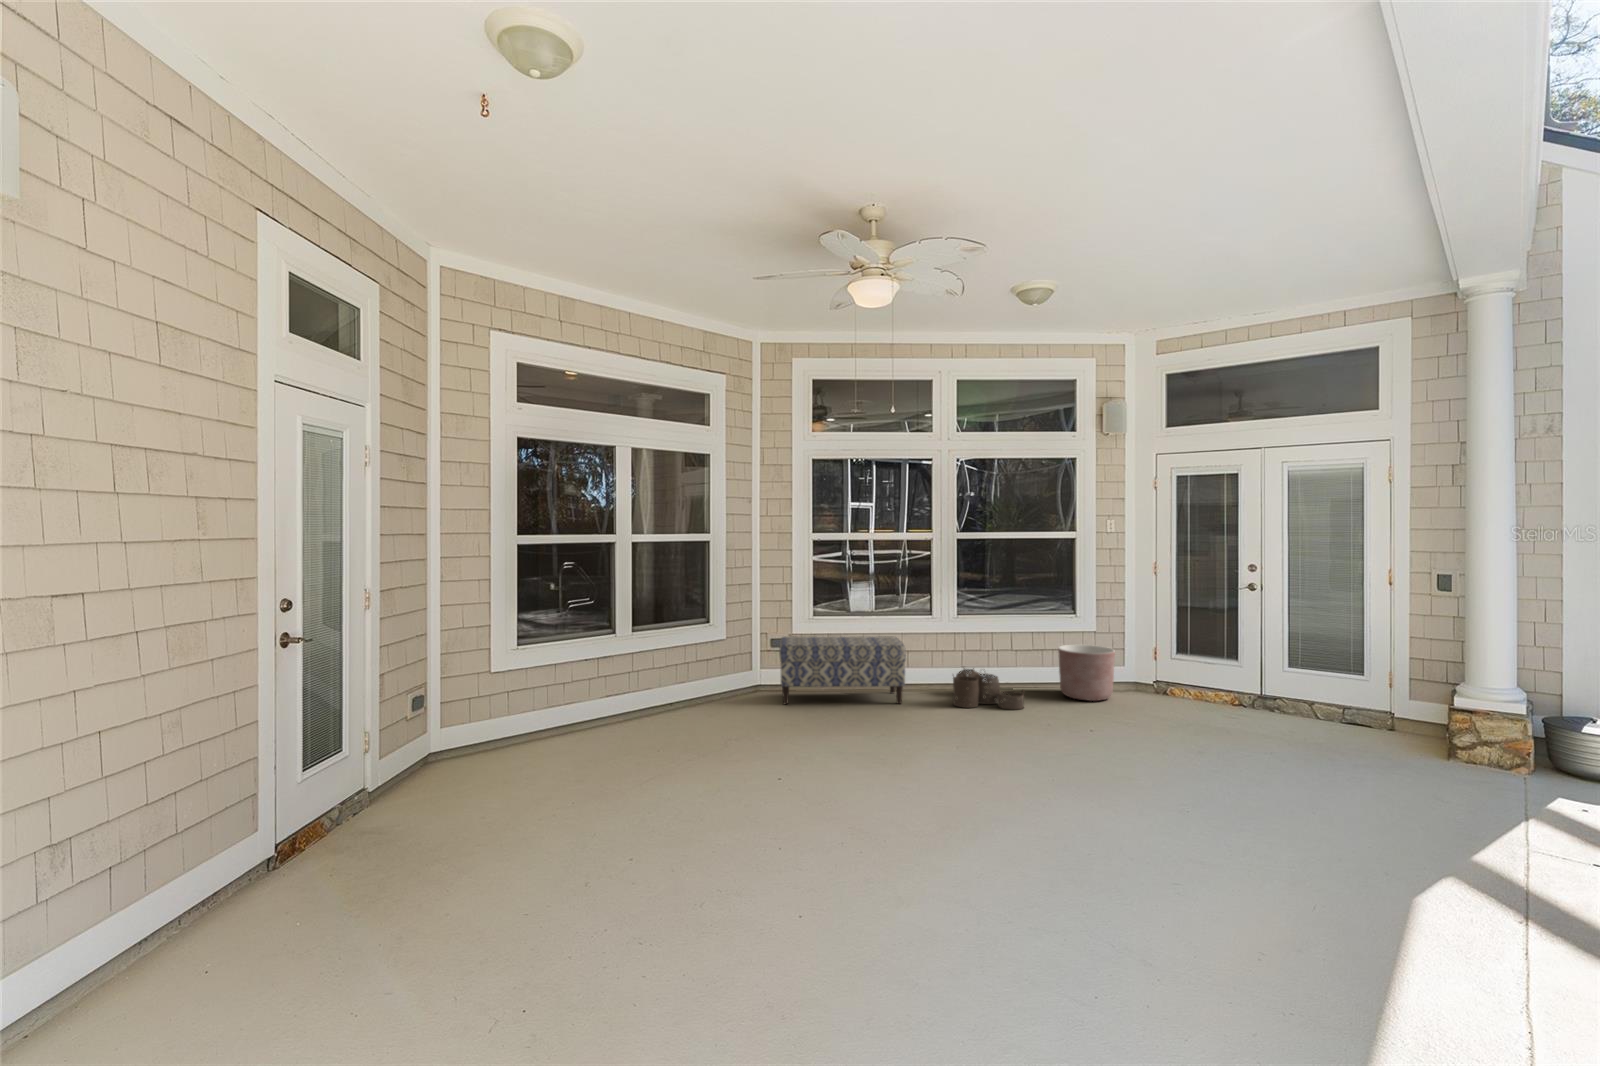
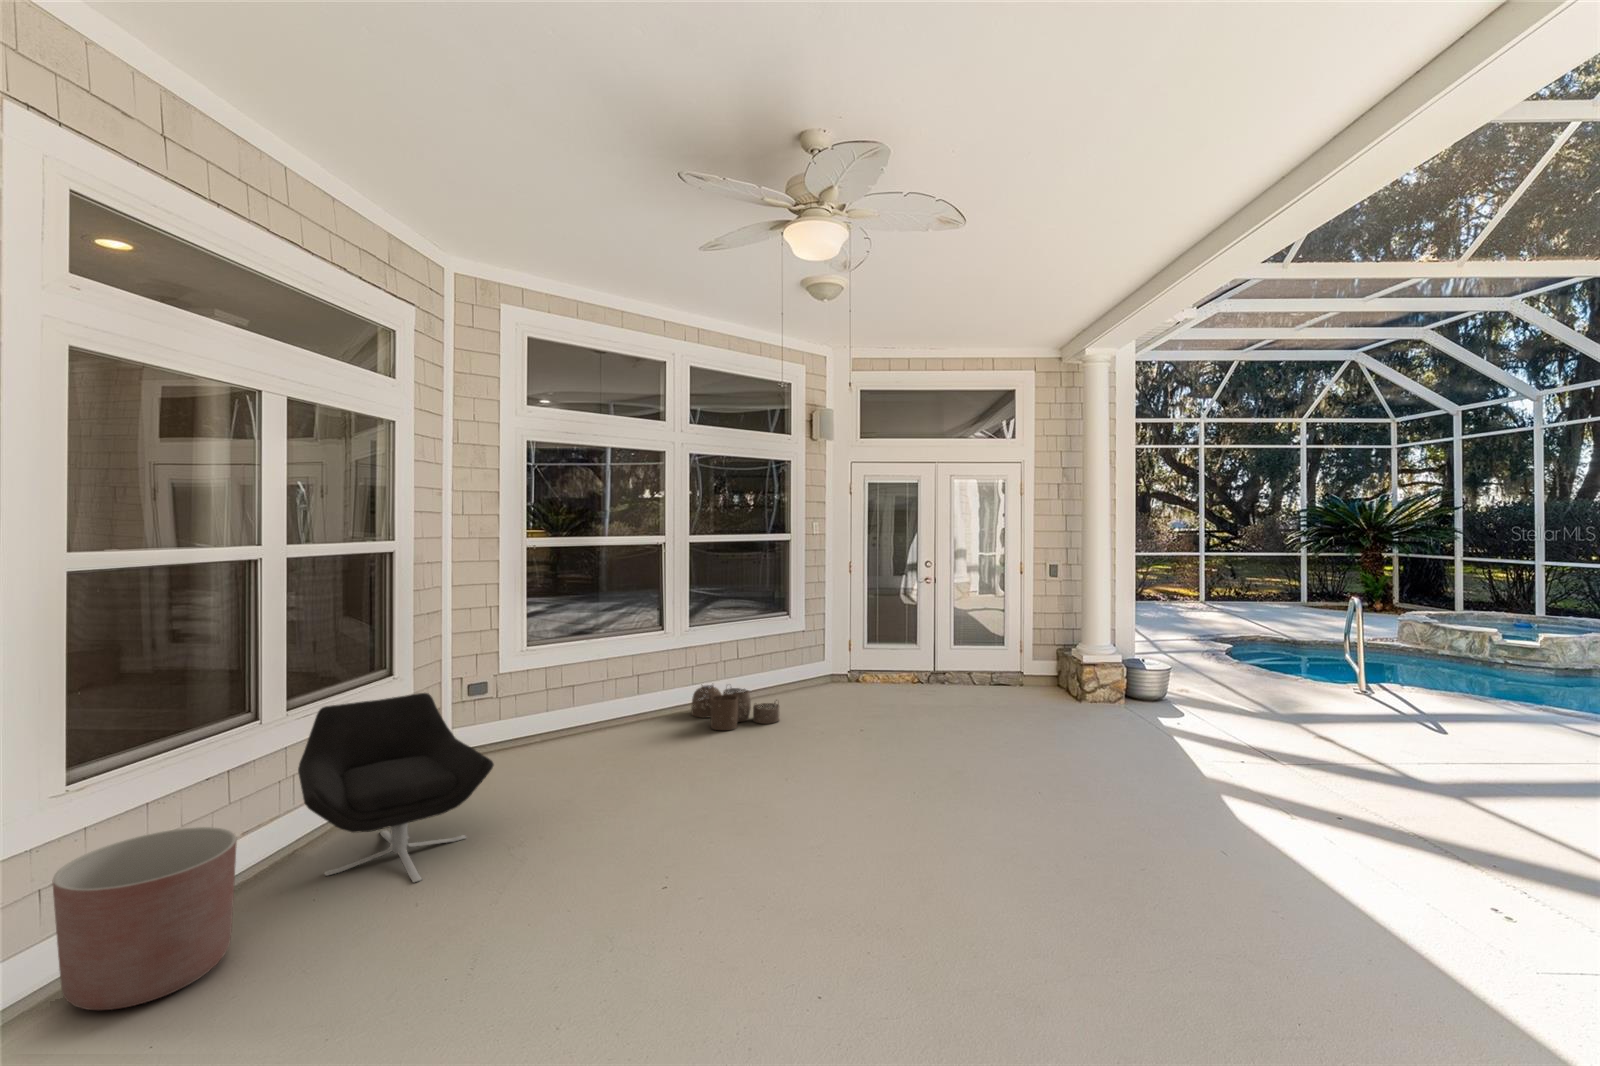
lounge chair: none [611,634,720,743] -> present [298,693,494,882]
bench: present [779,636,906,704] -> none [489,660,665,771]
planter: present [1058,645,1115,701] -> present [52,827,237,1010]

